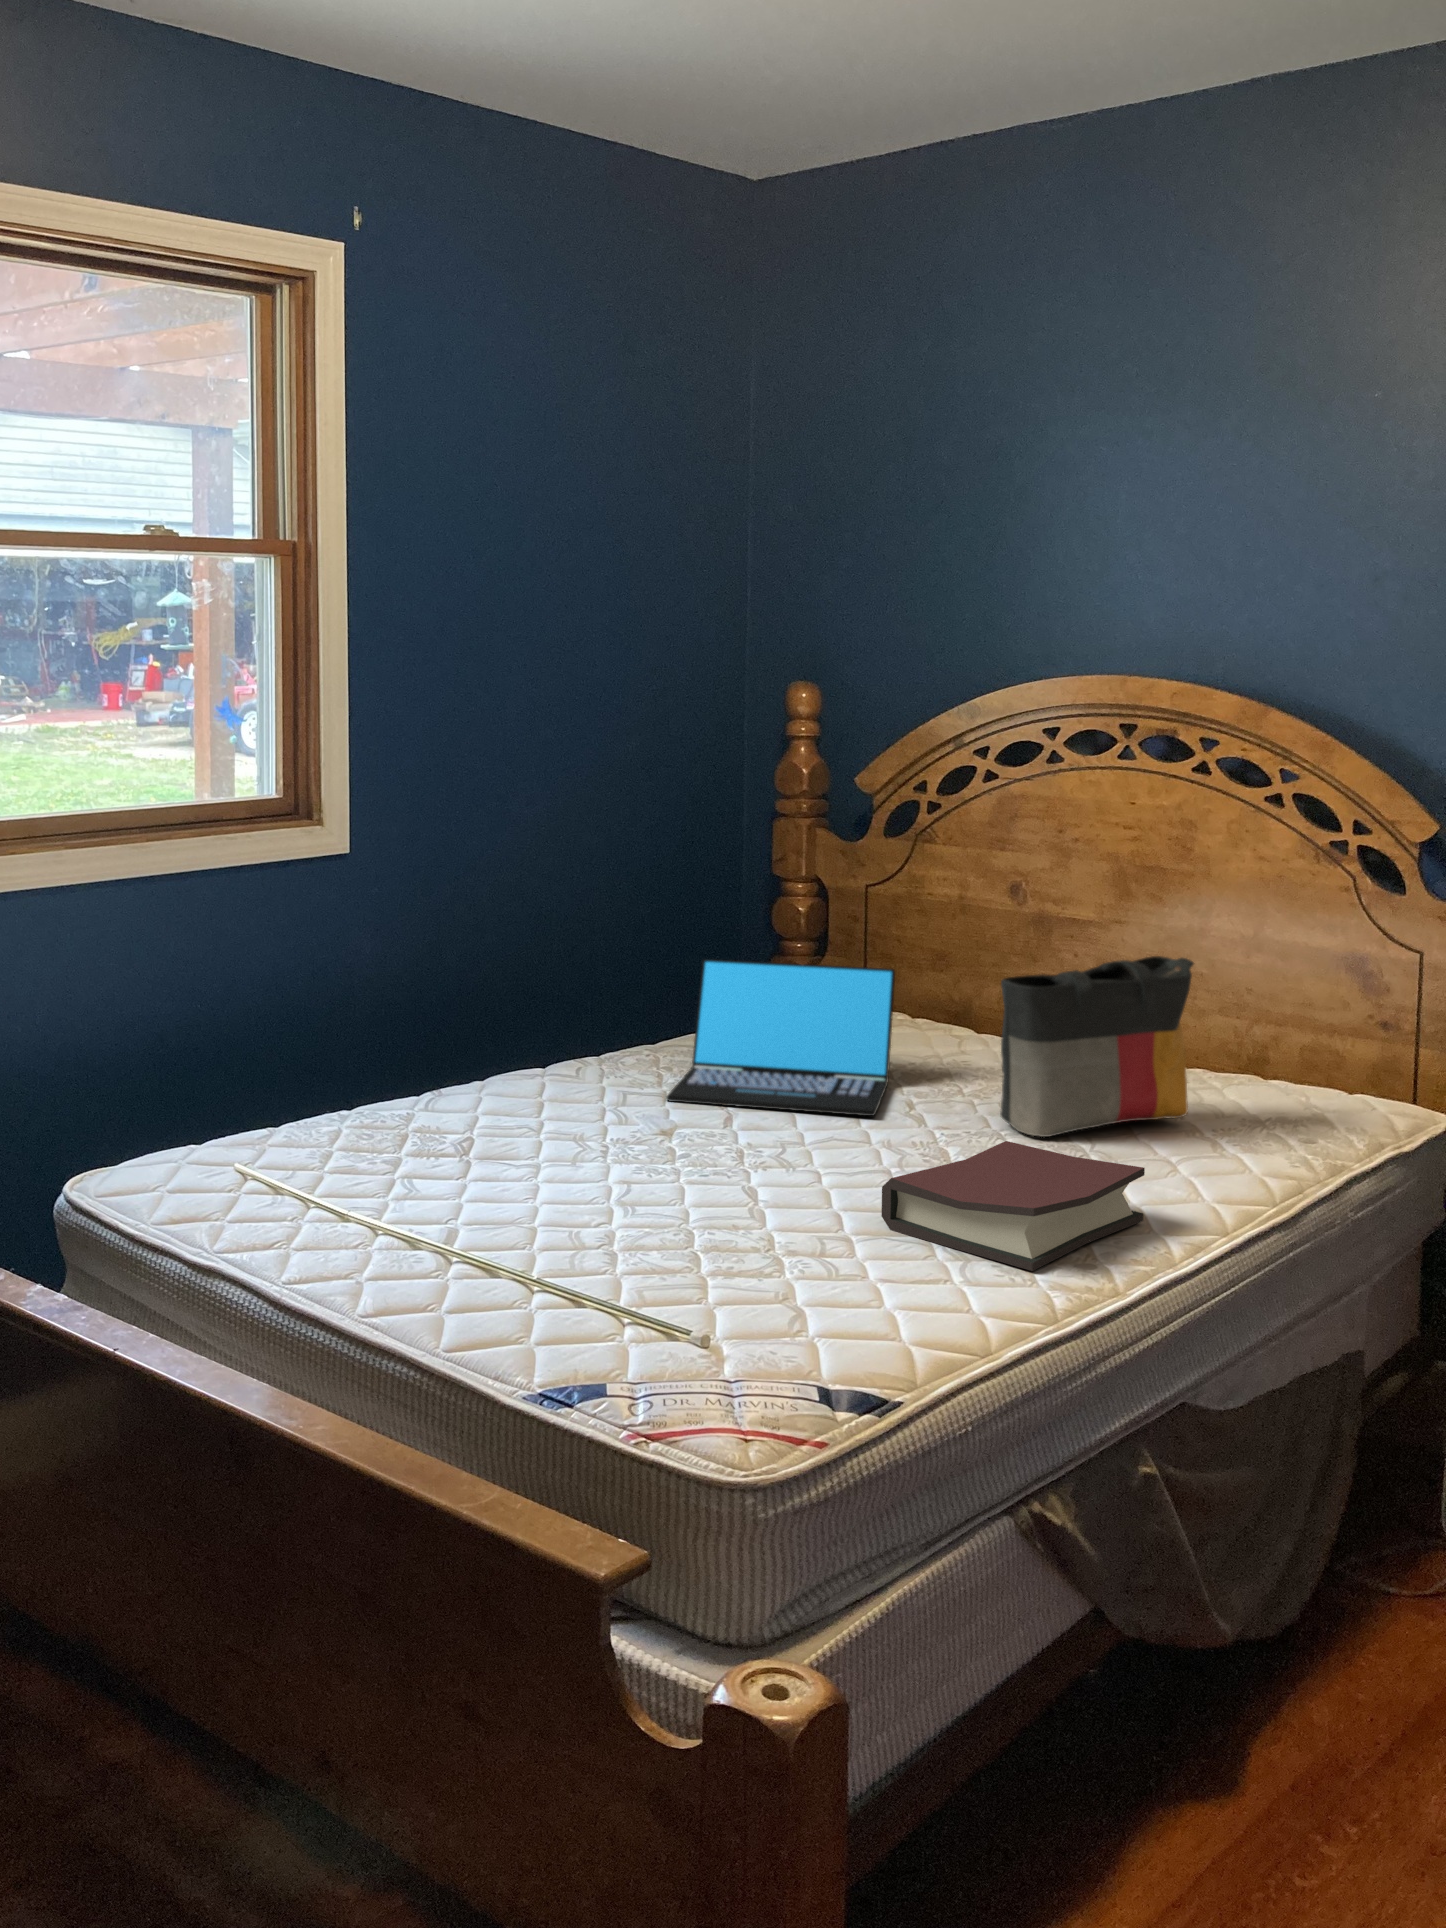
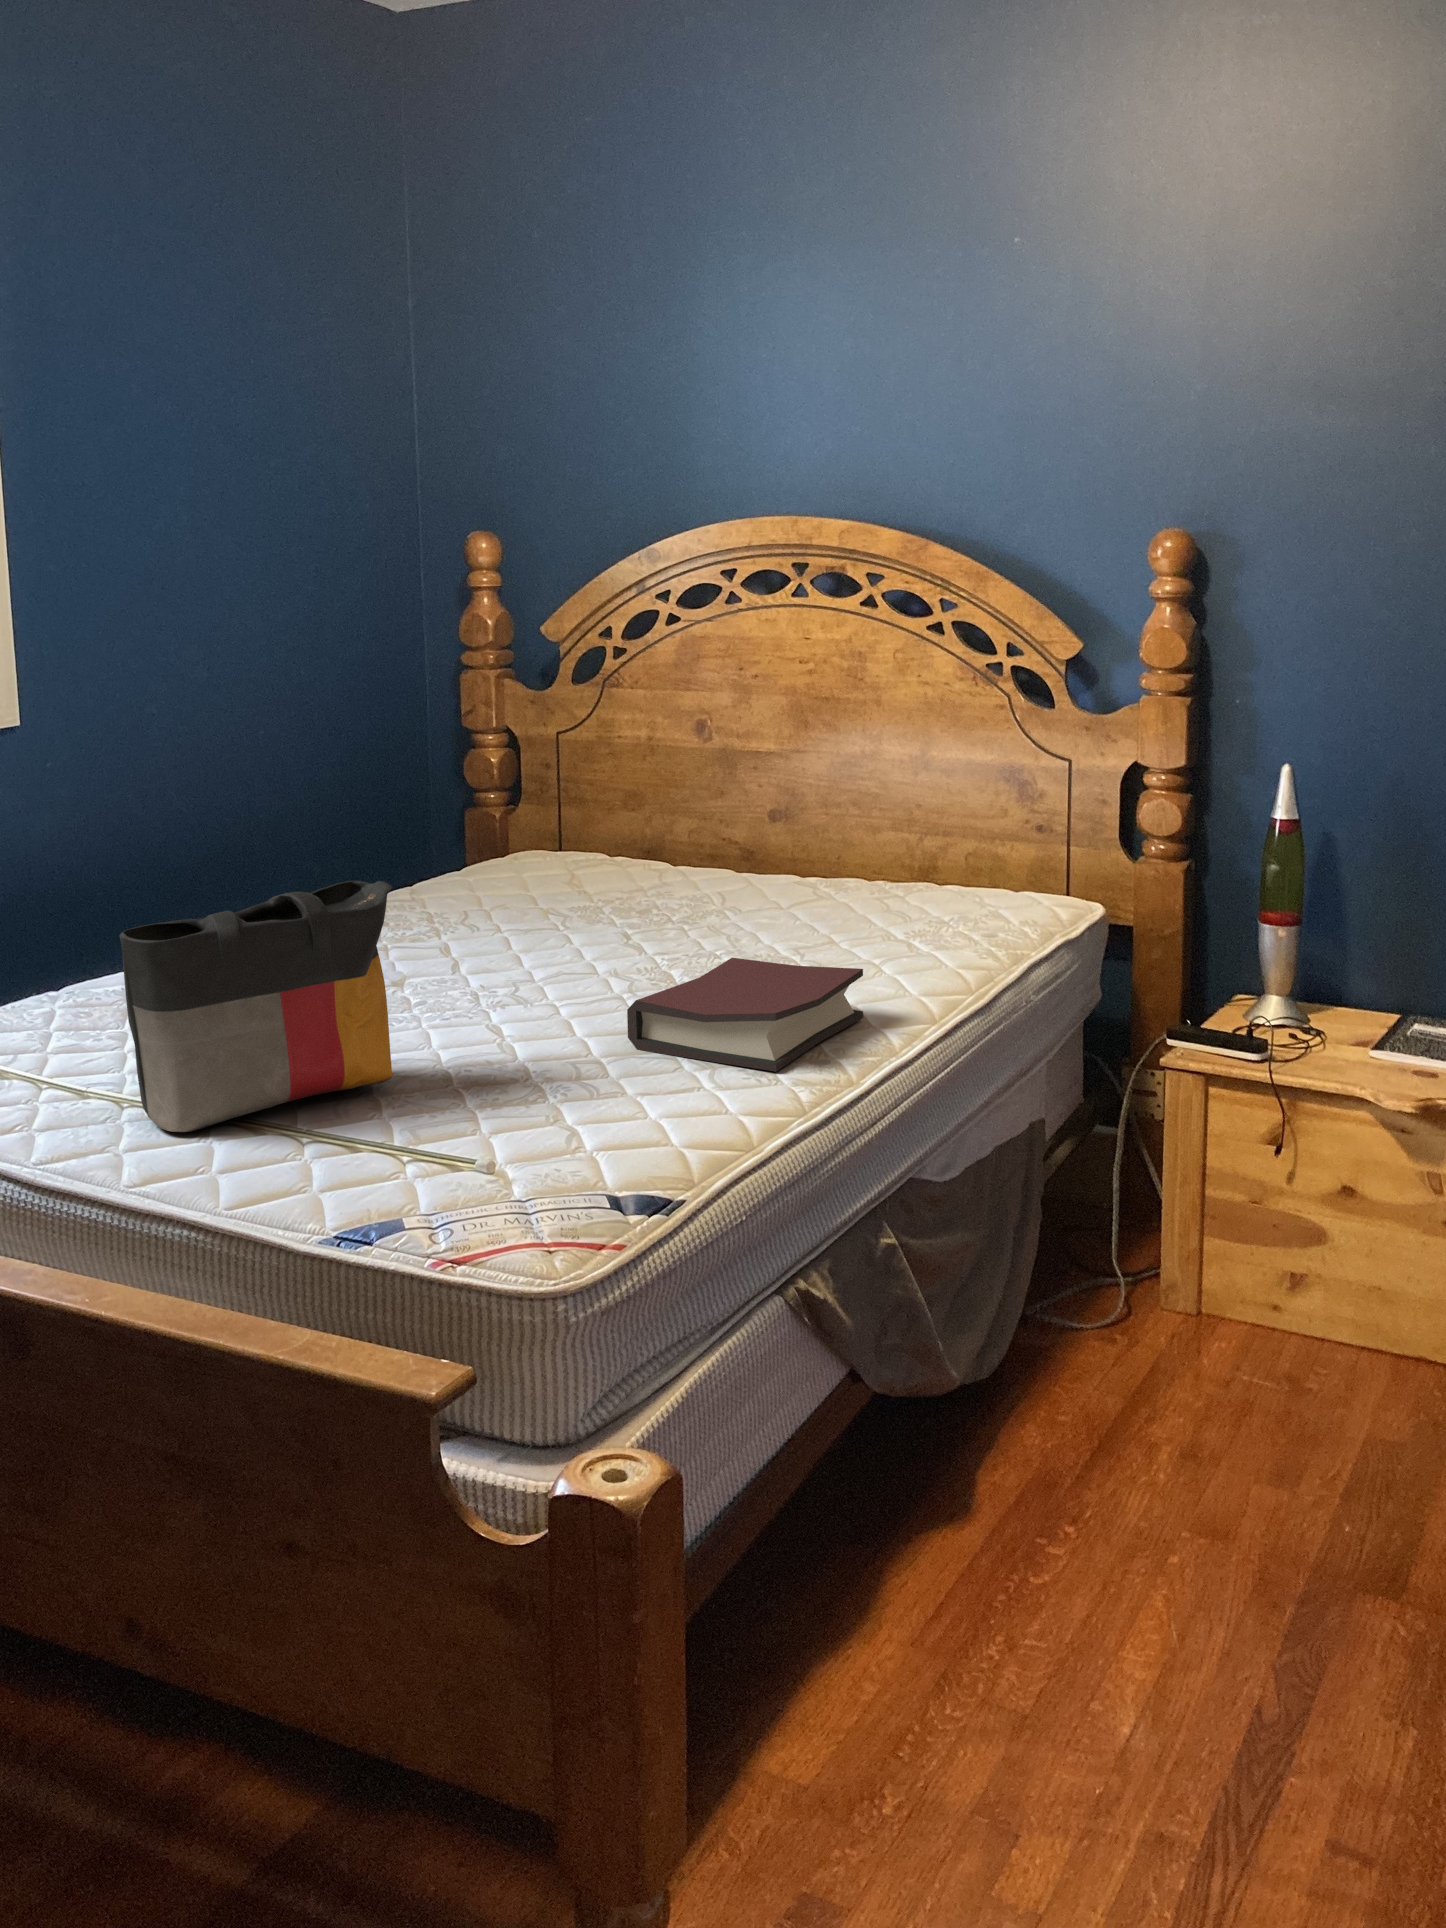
tote bag: present [1000,956,1194,1137] -> present [119,881,393,1132]
laptop: present [666,959,895,1116] -> none [389,808,603,953]

